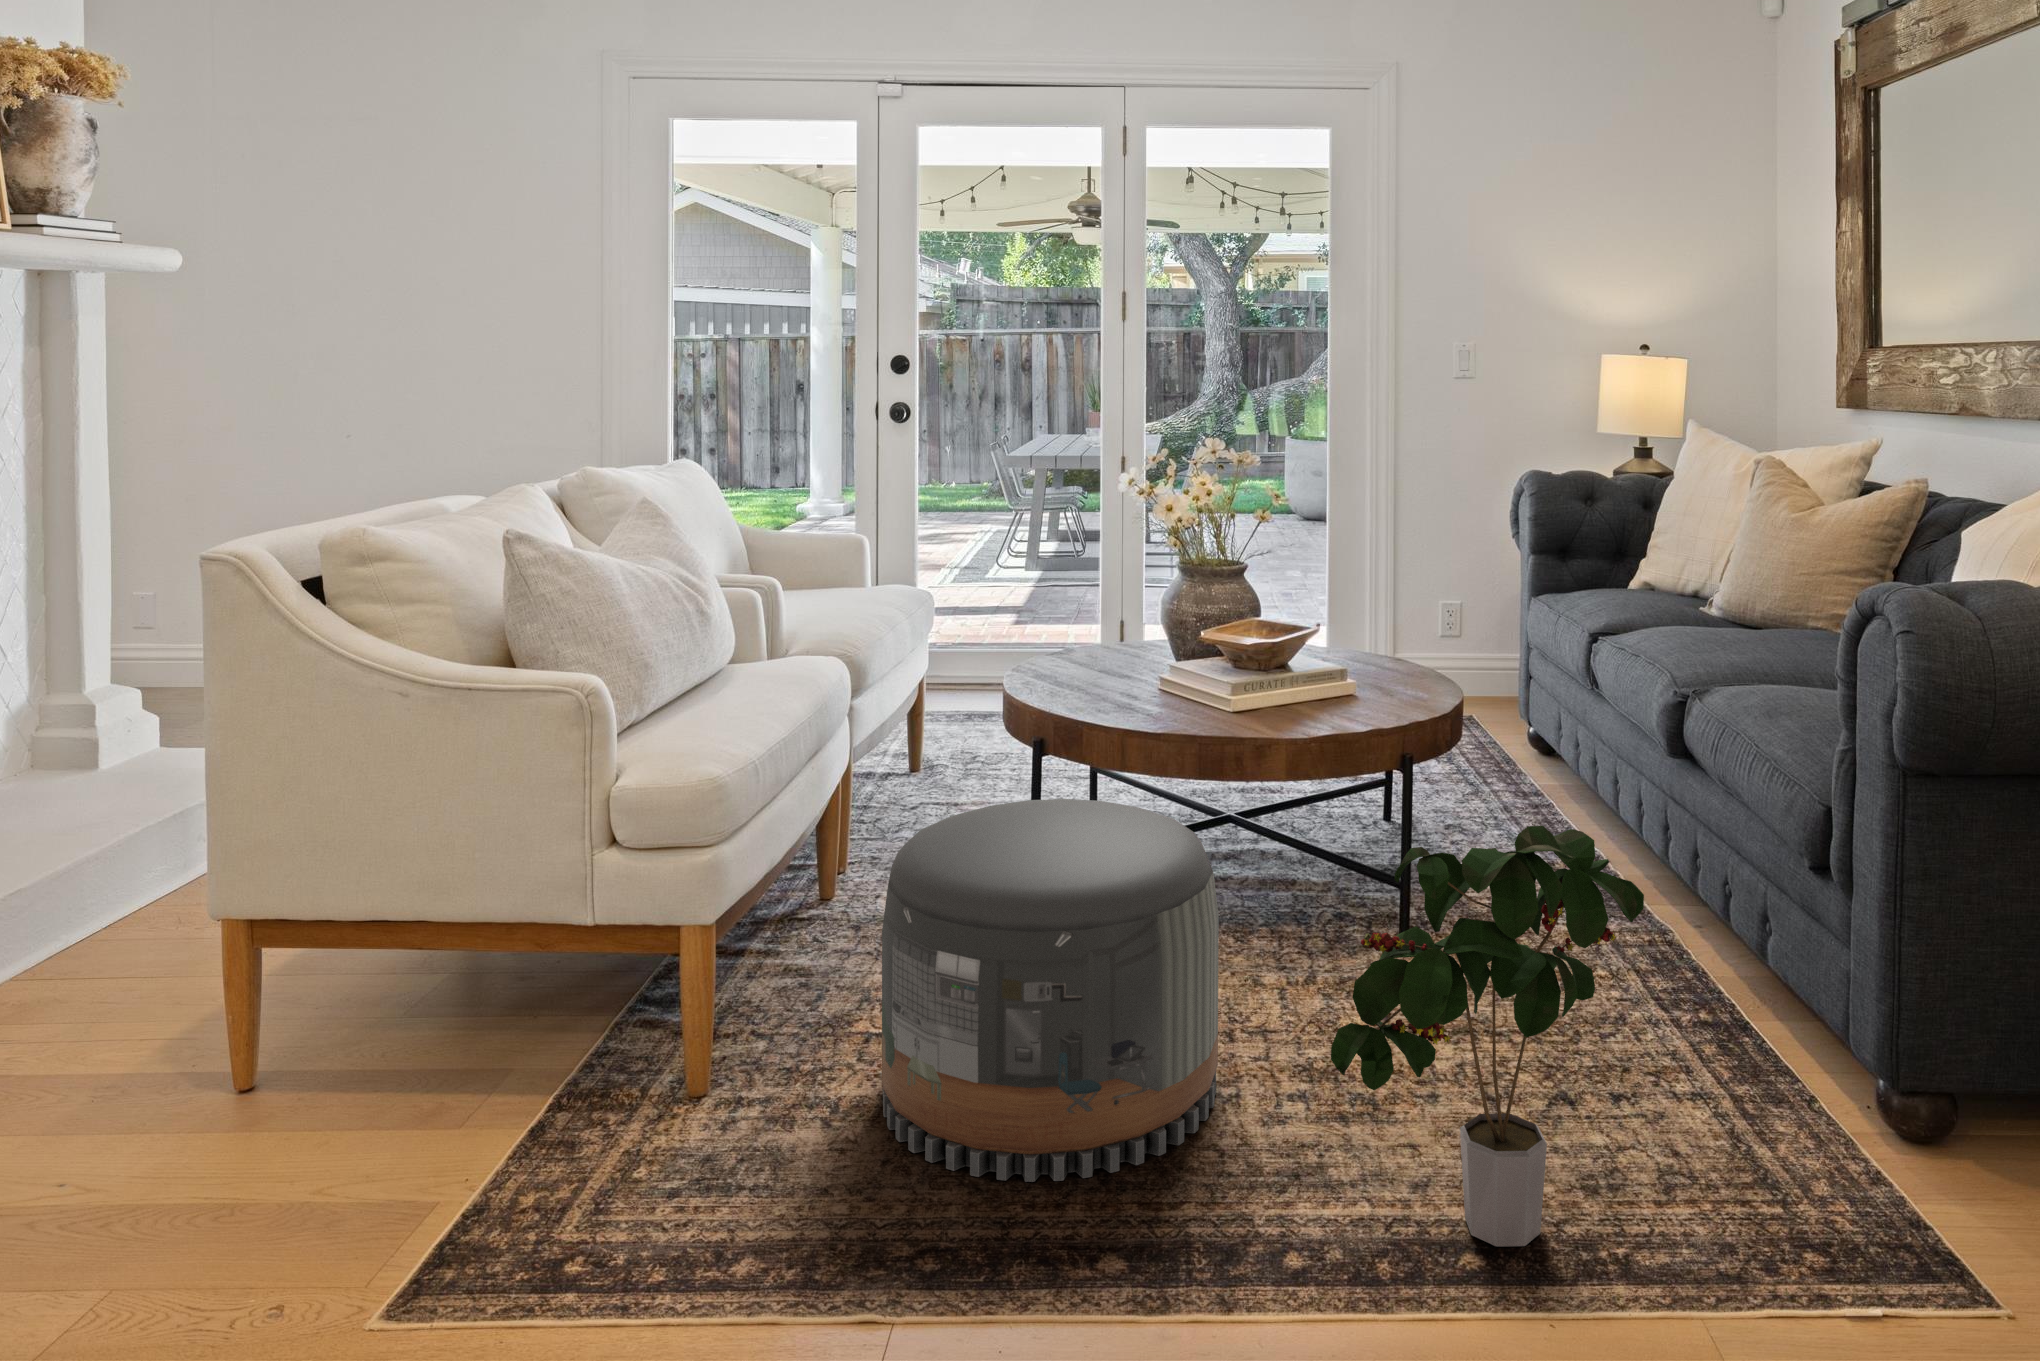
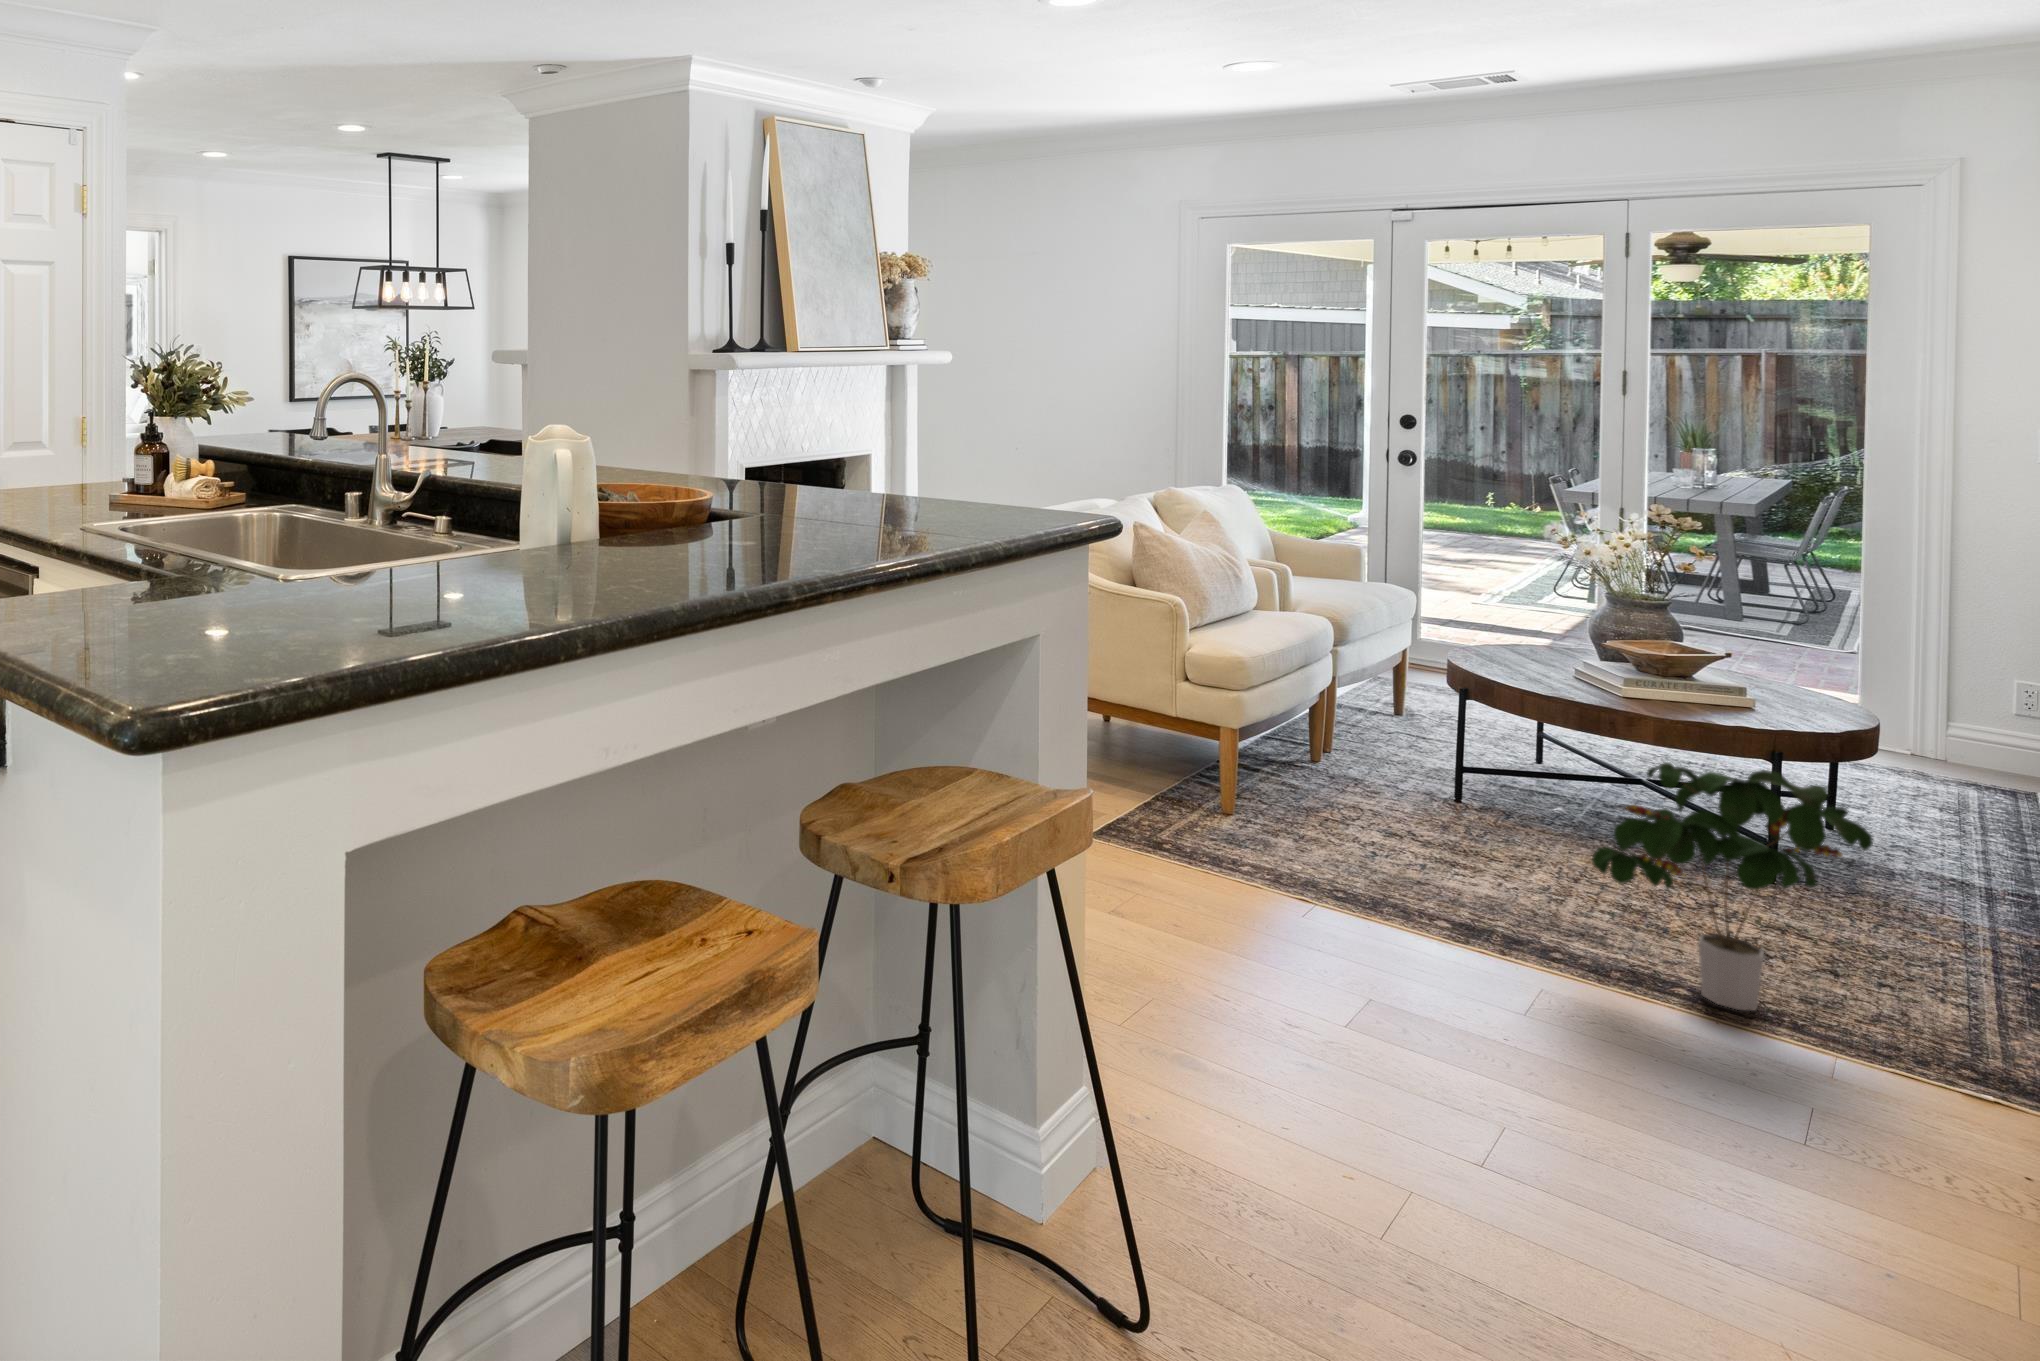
pouf: present [882,799,1219,1182] -> none [1329,707,1558,911]

